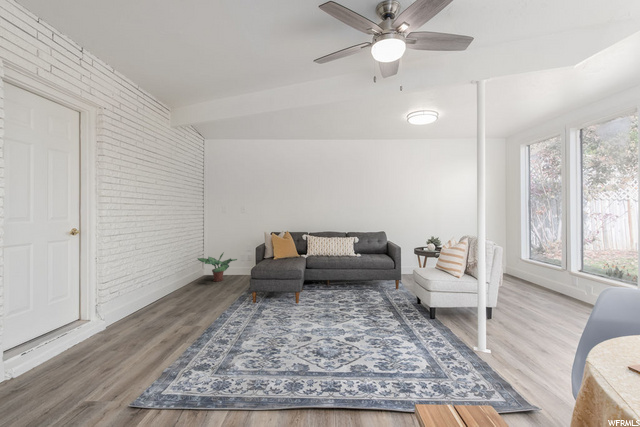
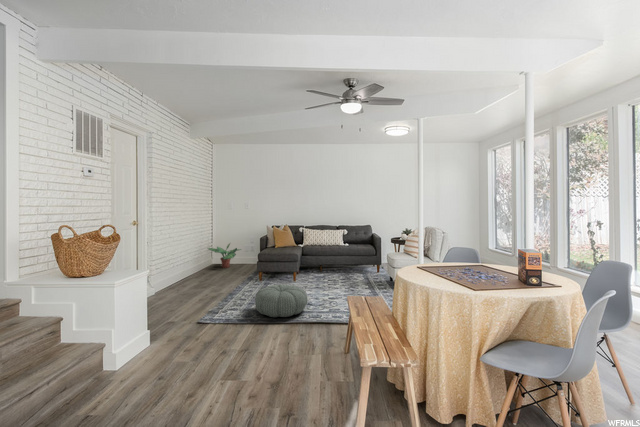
pouf: none [233,323,316,389] -> present [255,284,308,317]

